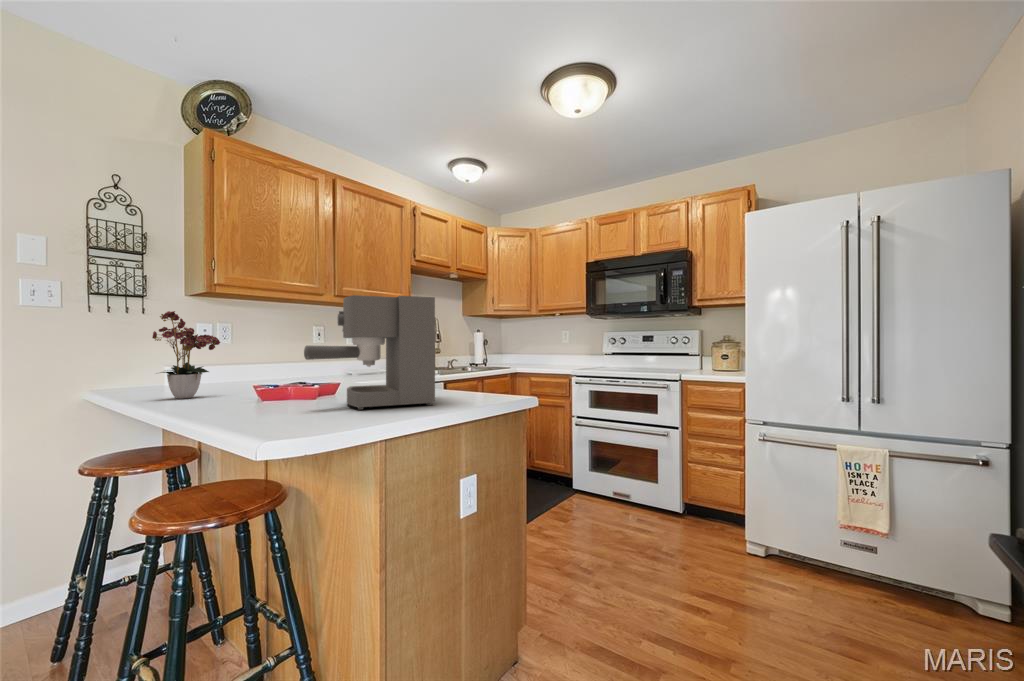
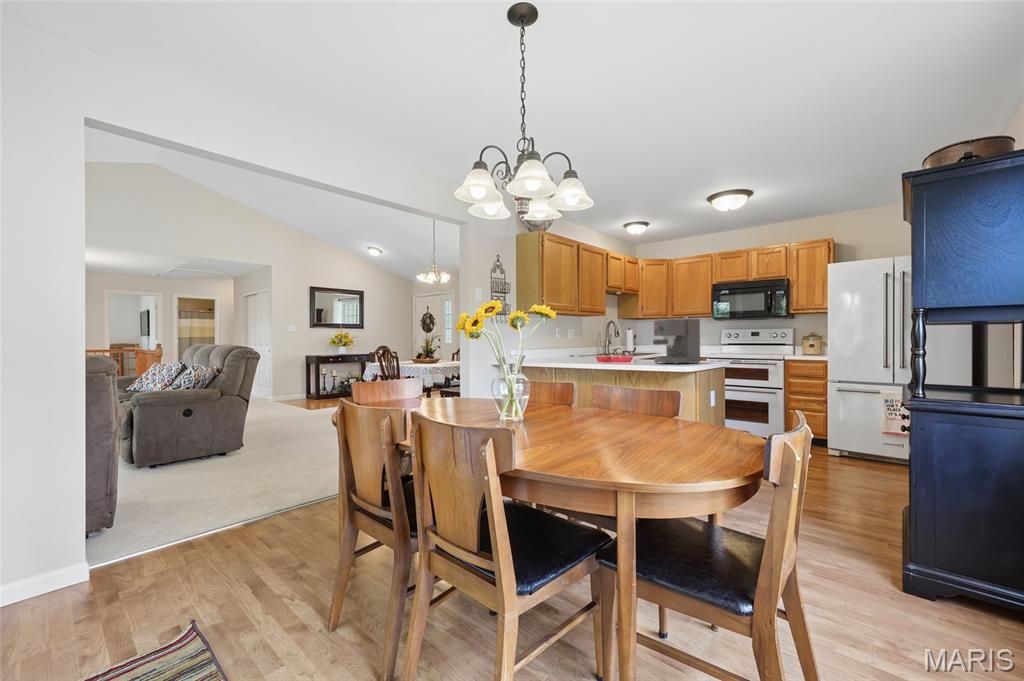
flower arrangement: present [152,311,220,399] -> none [555,322,577,364]

